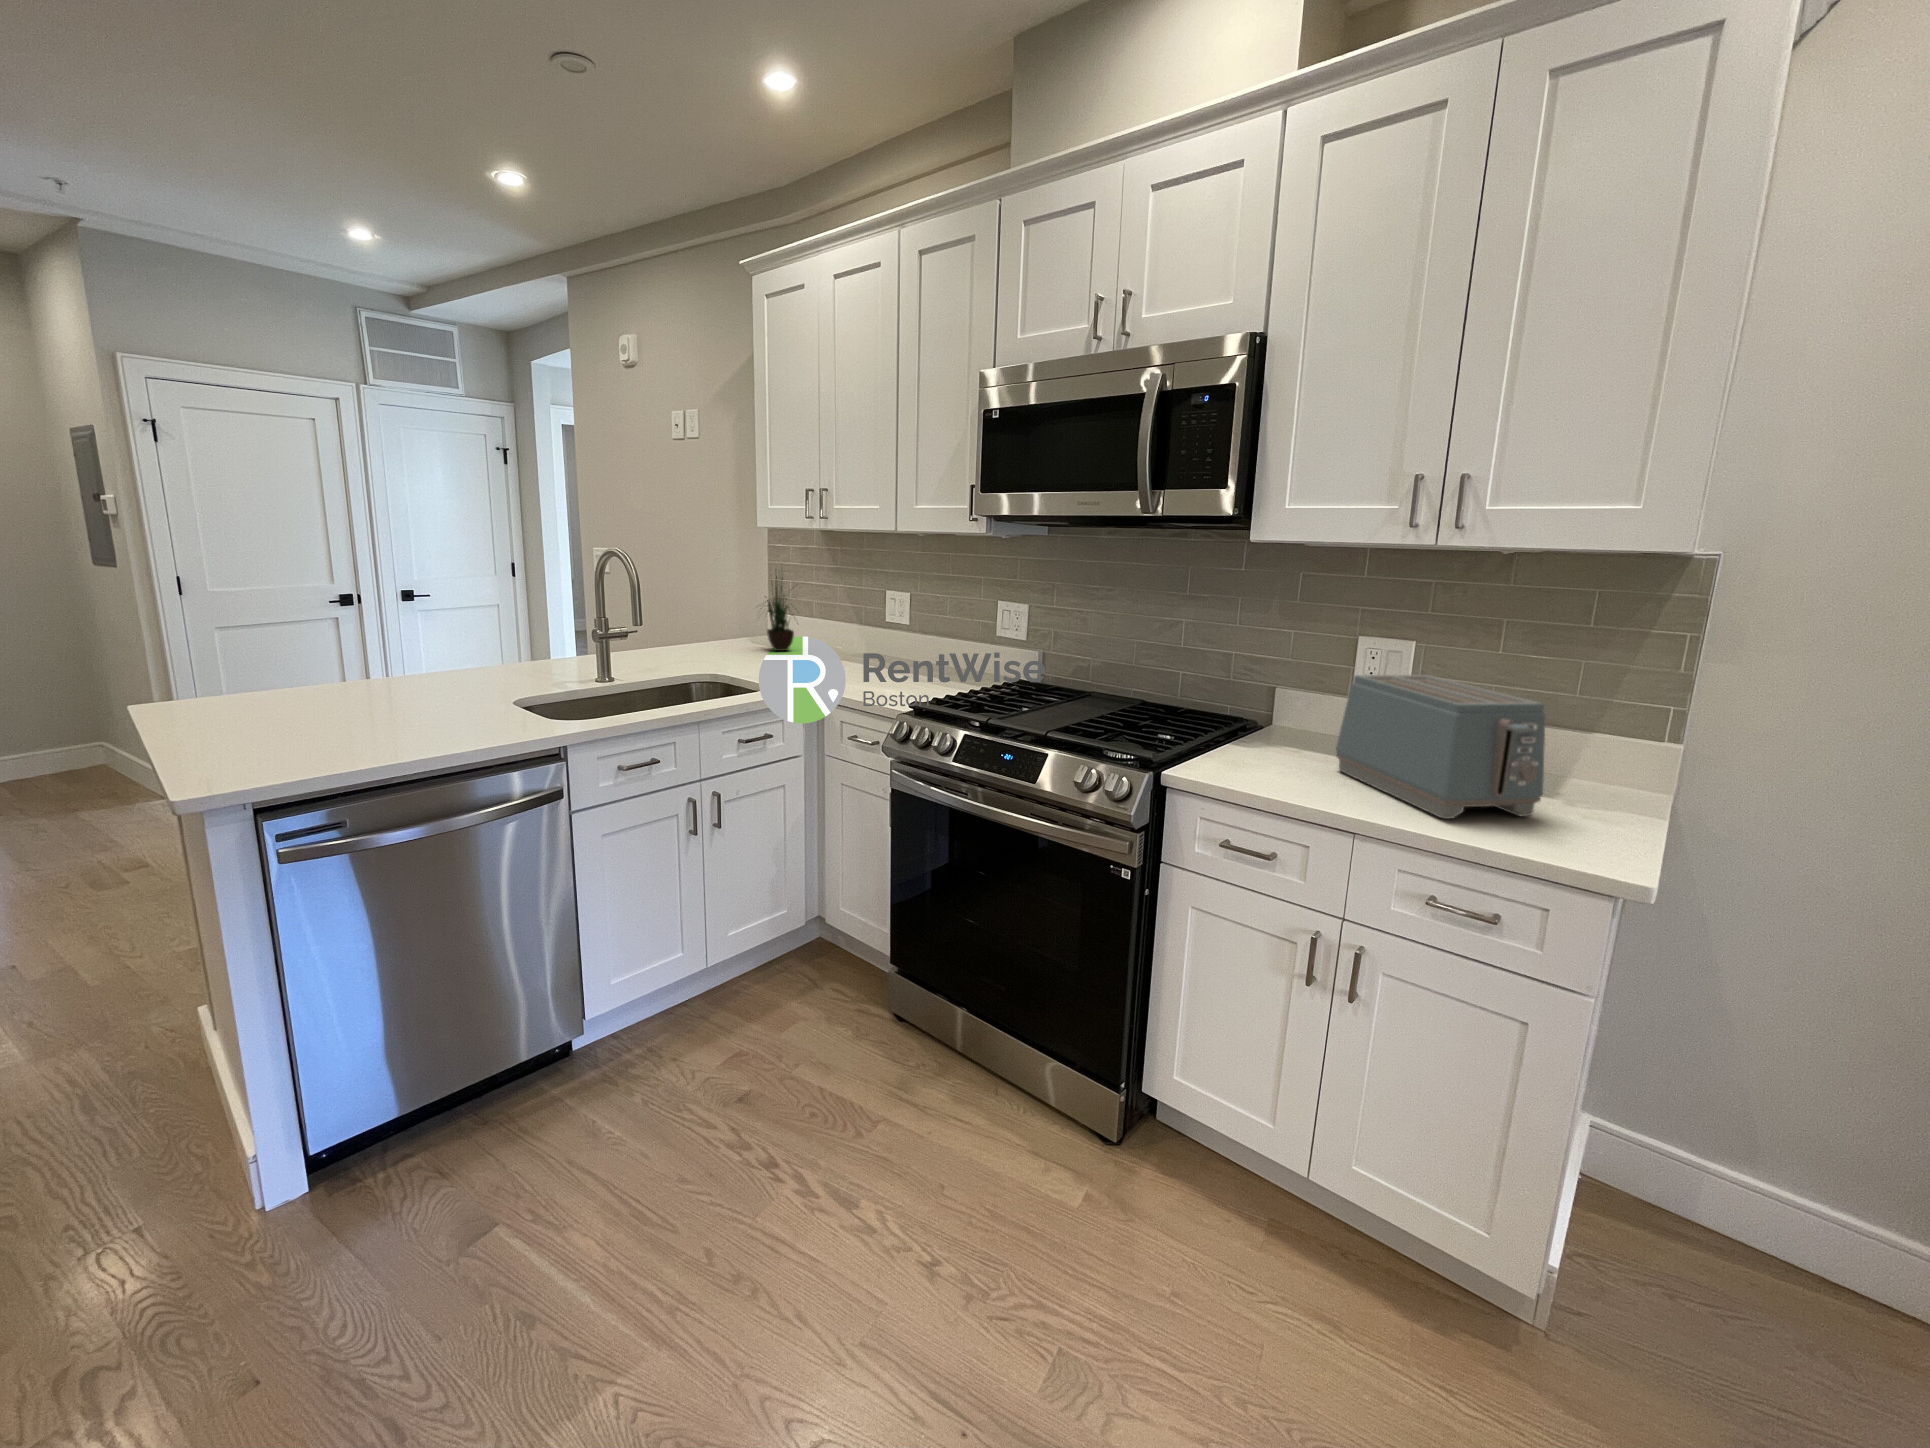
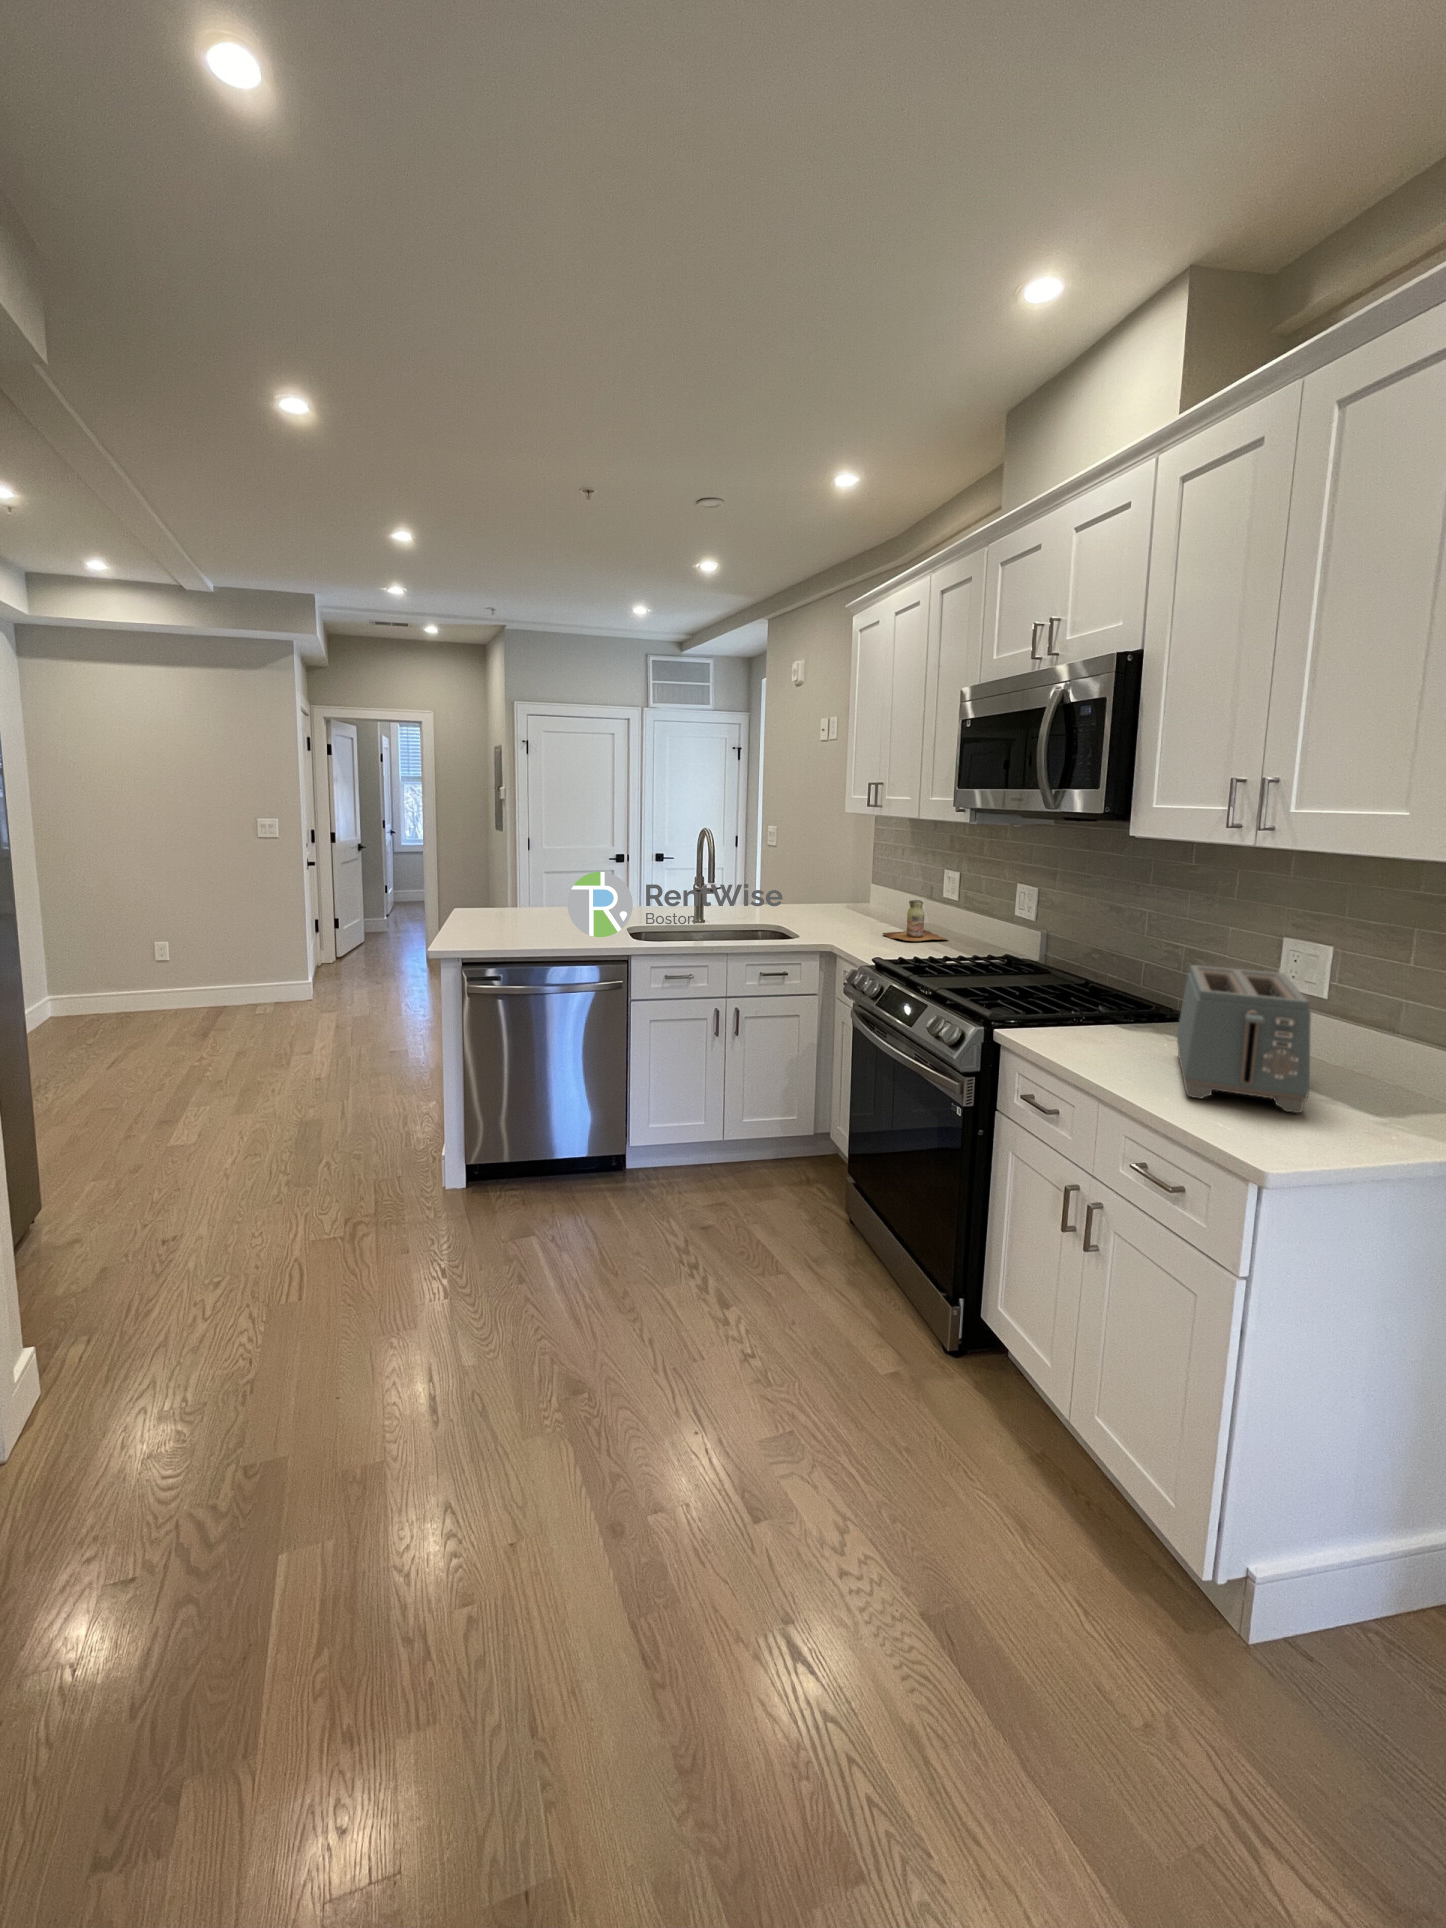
potted plant: present [766,576,798,651] -> none [831,837,874,918]
bottle: none [848,625,922,673] -> present [882,900,948,941]

